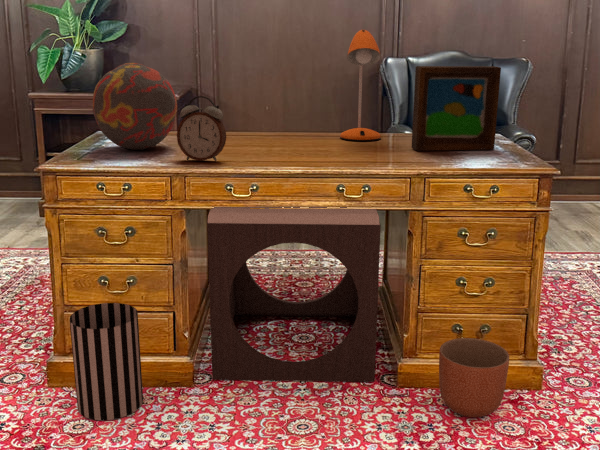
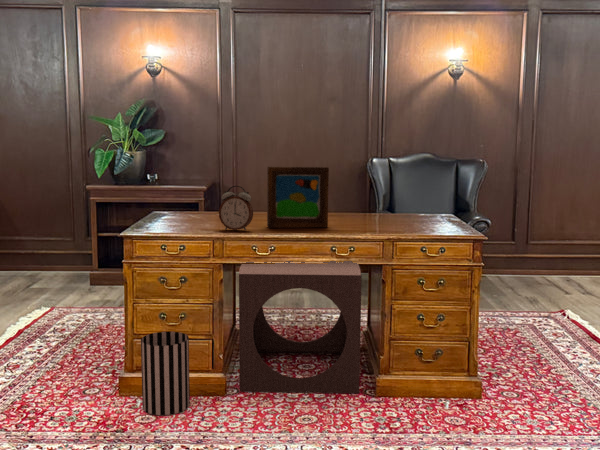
desk lamp: present [340,30,381,141] -> none [333,142,363,220]
decorative orb: present [93,63,177,150] -> none [158,164,217,224]
picture frame: present [412,66,501,151] -> present [267,166,329,228]
planter: present [439,338,509,417] -> none [405,358,455,414]

